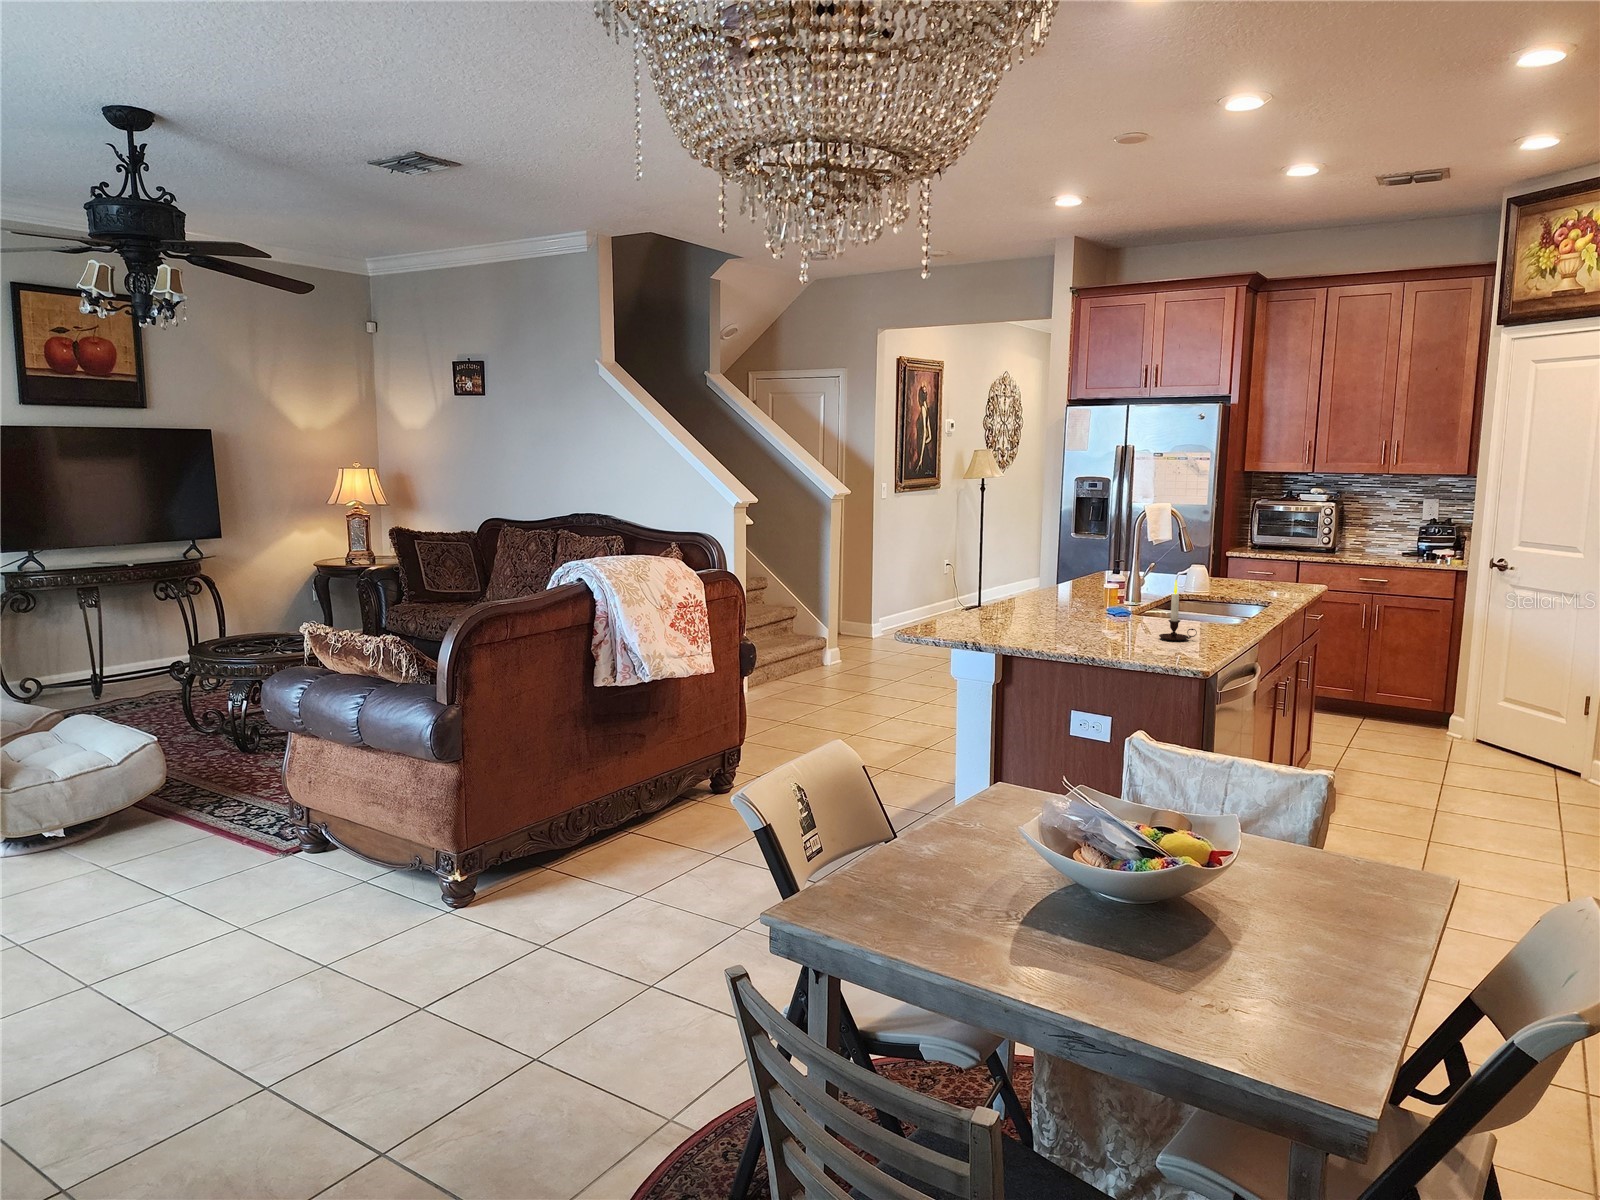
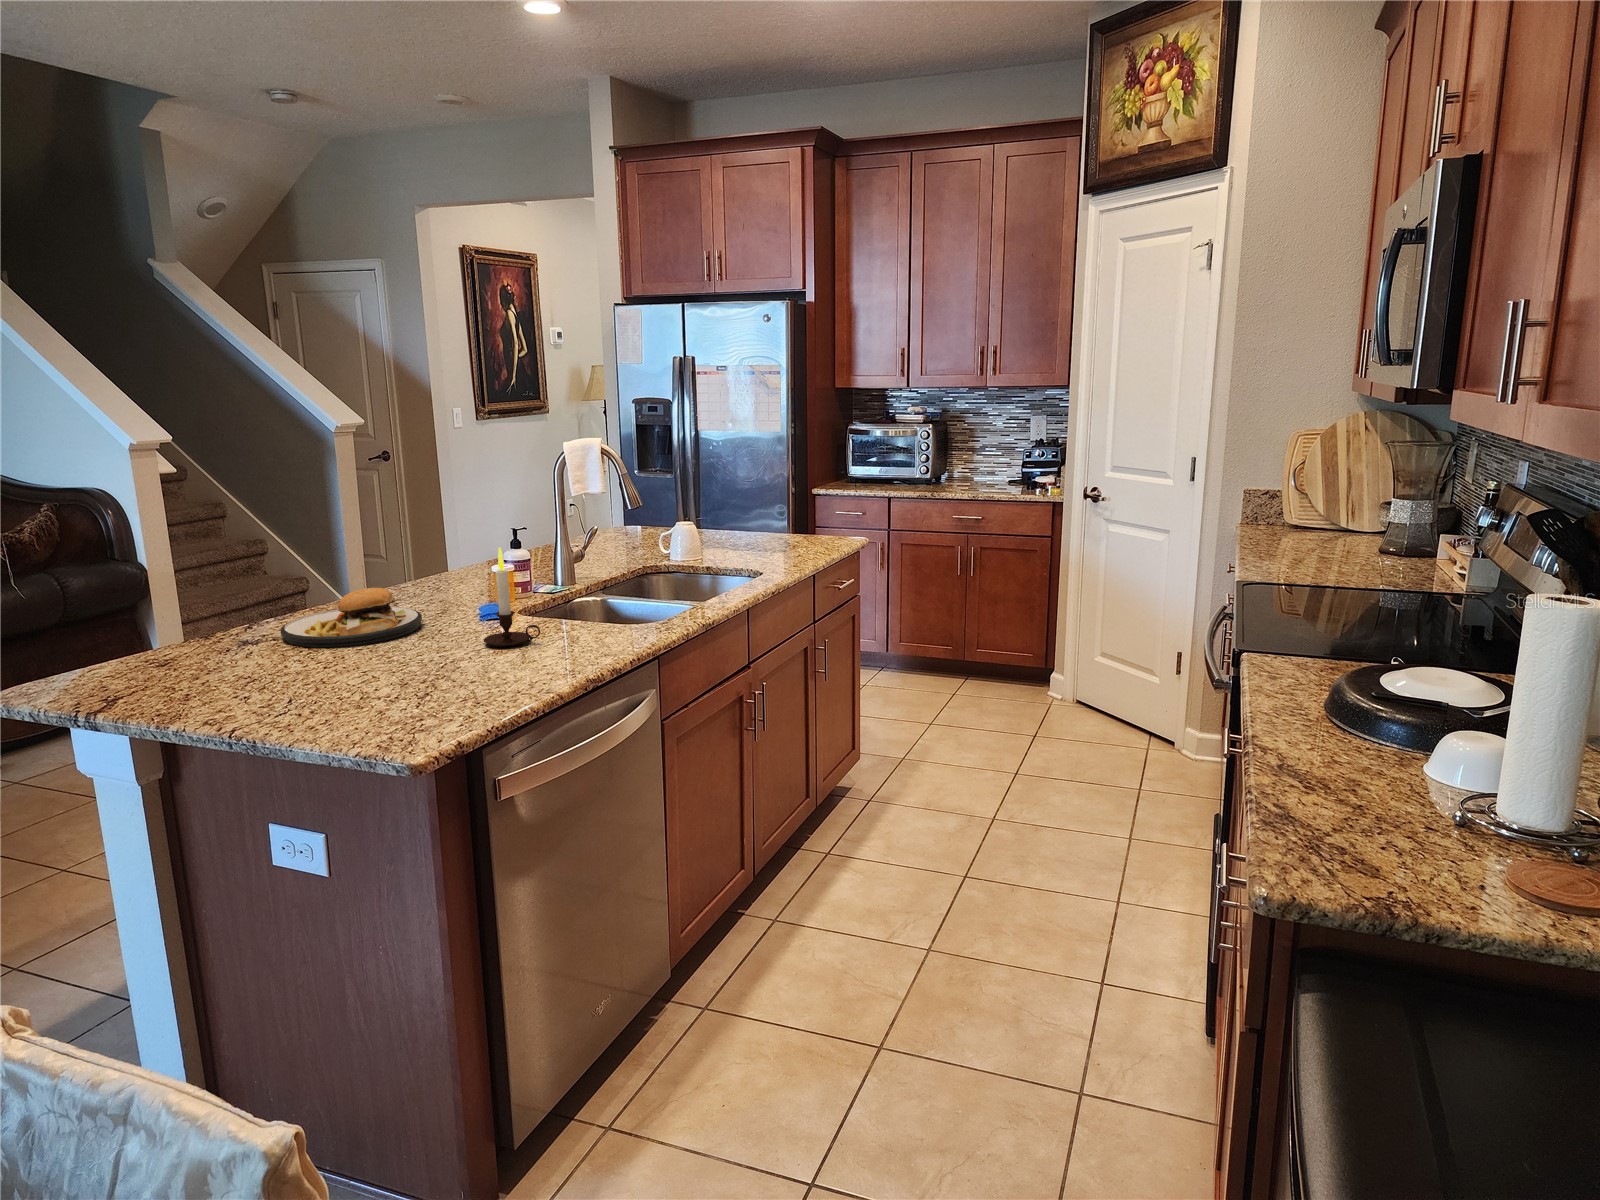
plate: none [1018,589,1101,637] -> present [280,565,422,648]

